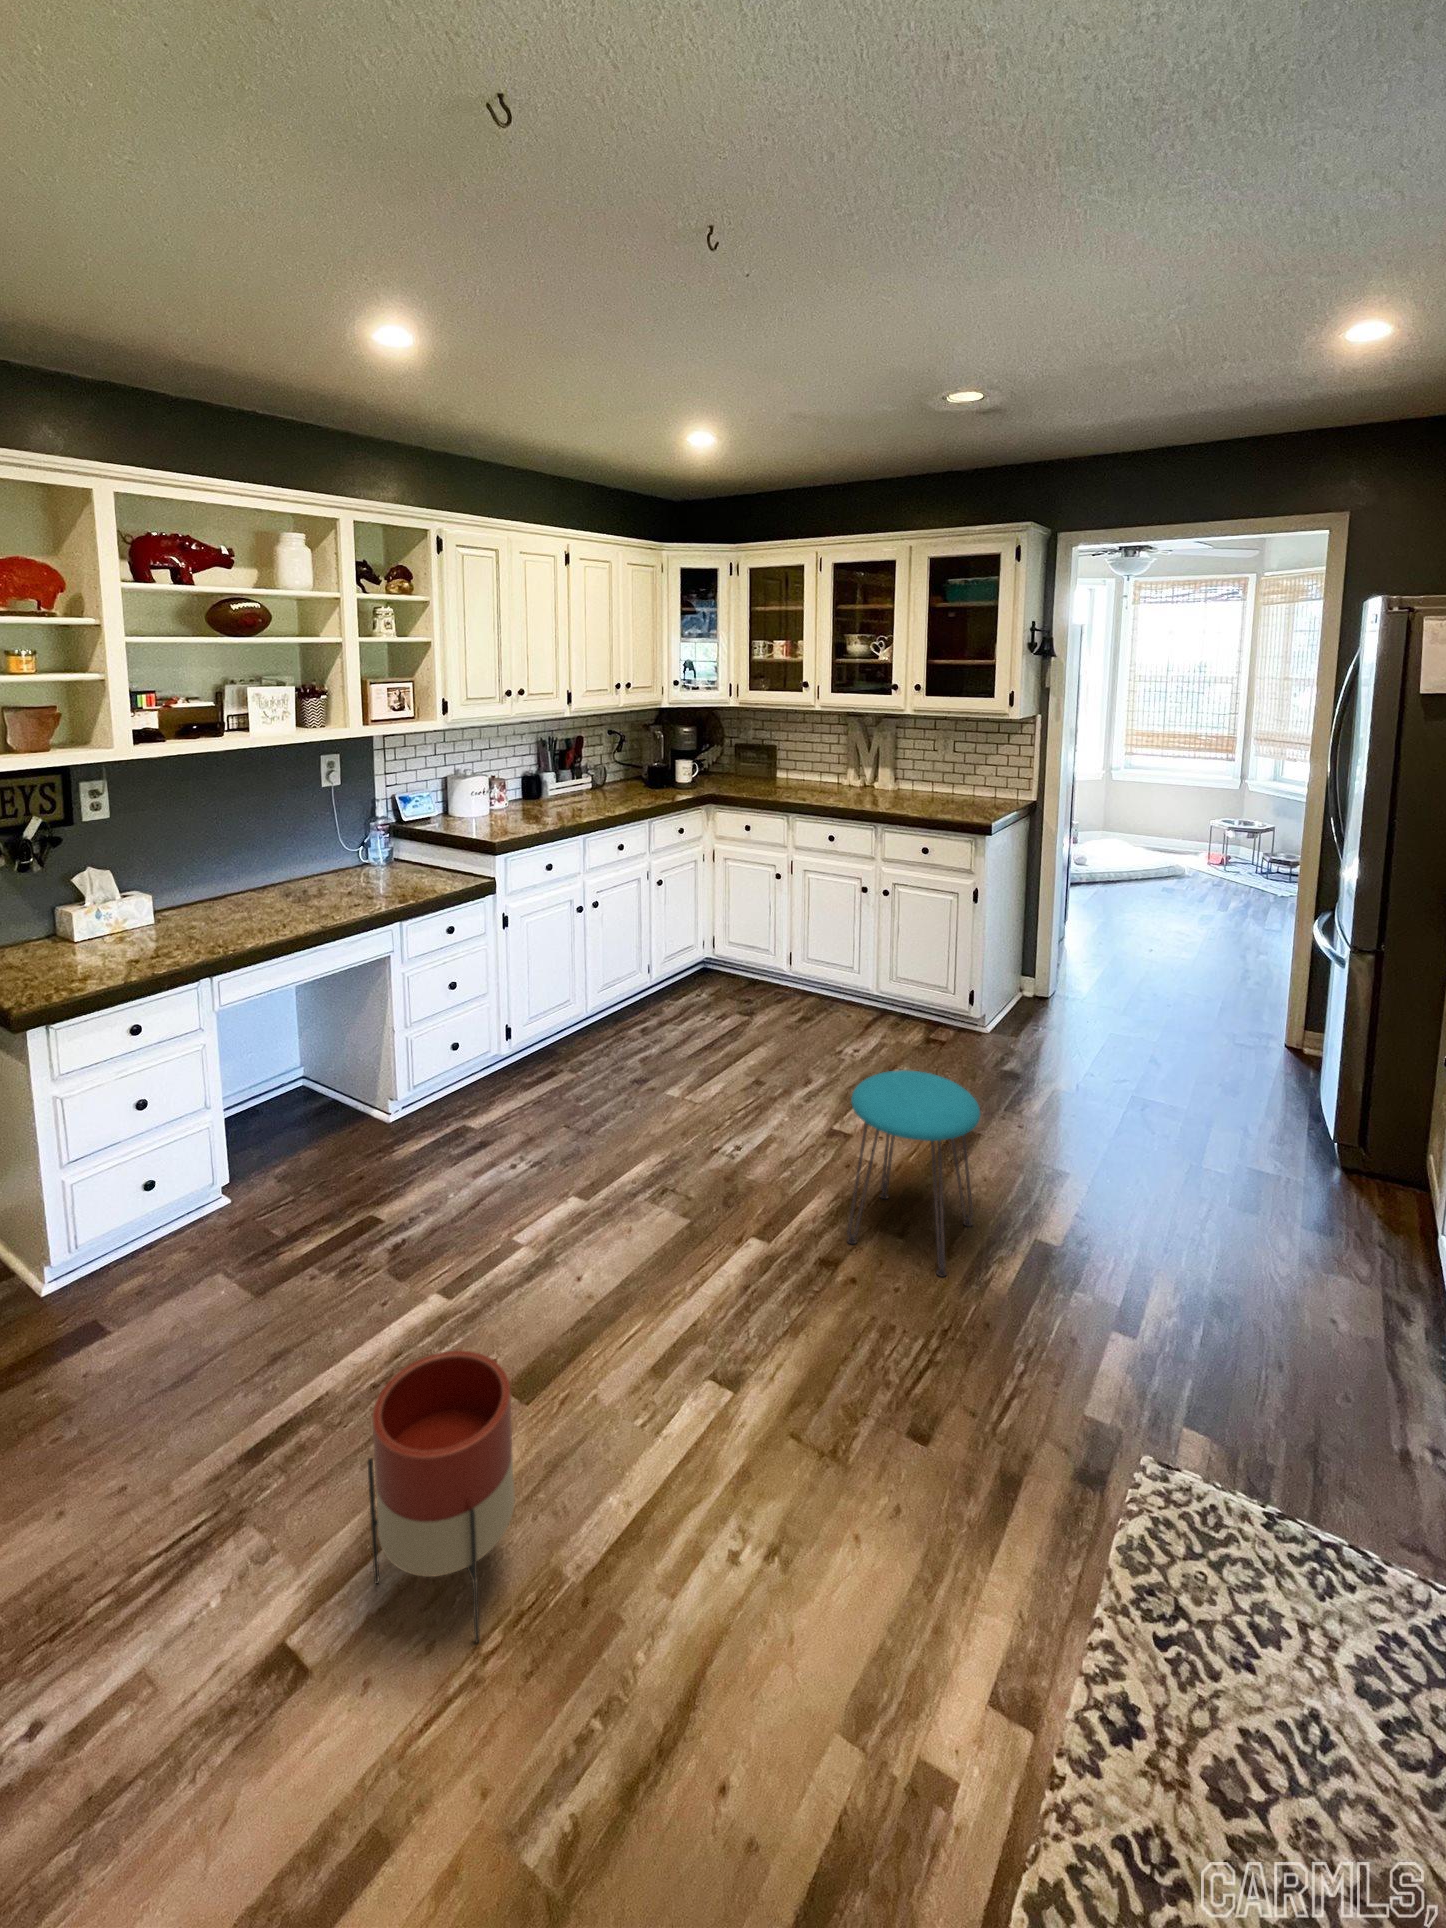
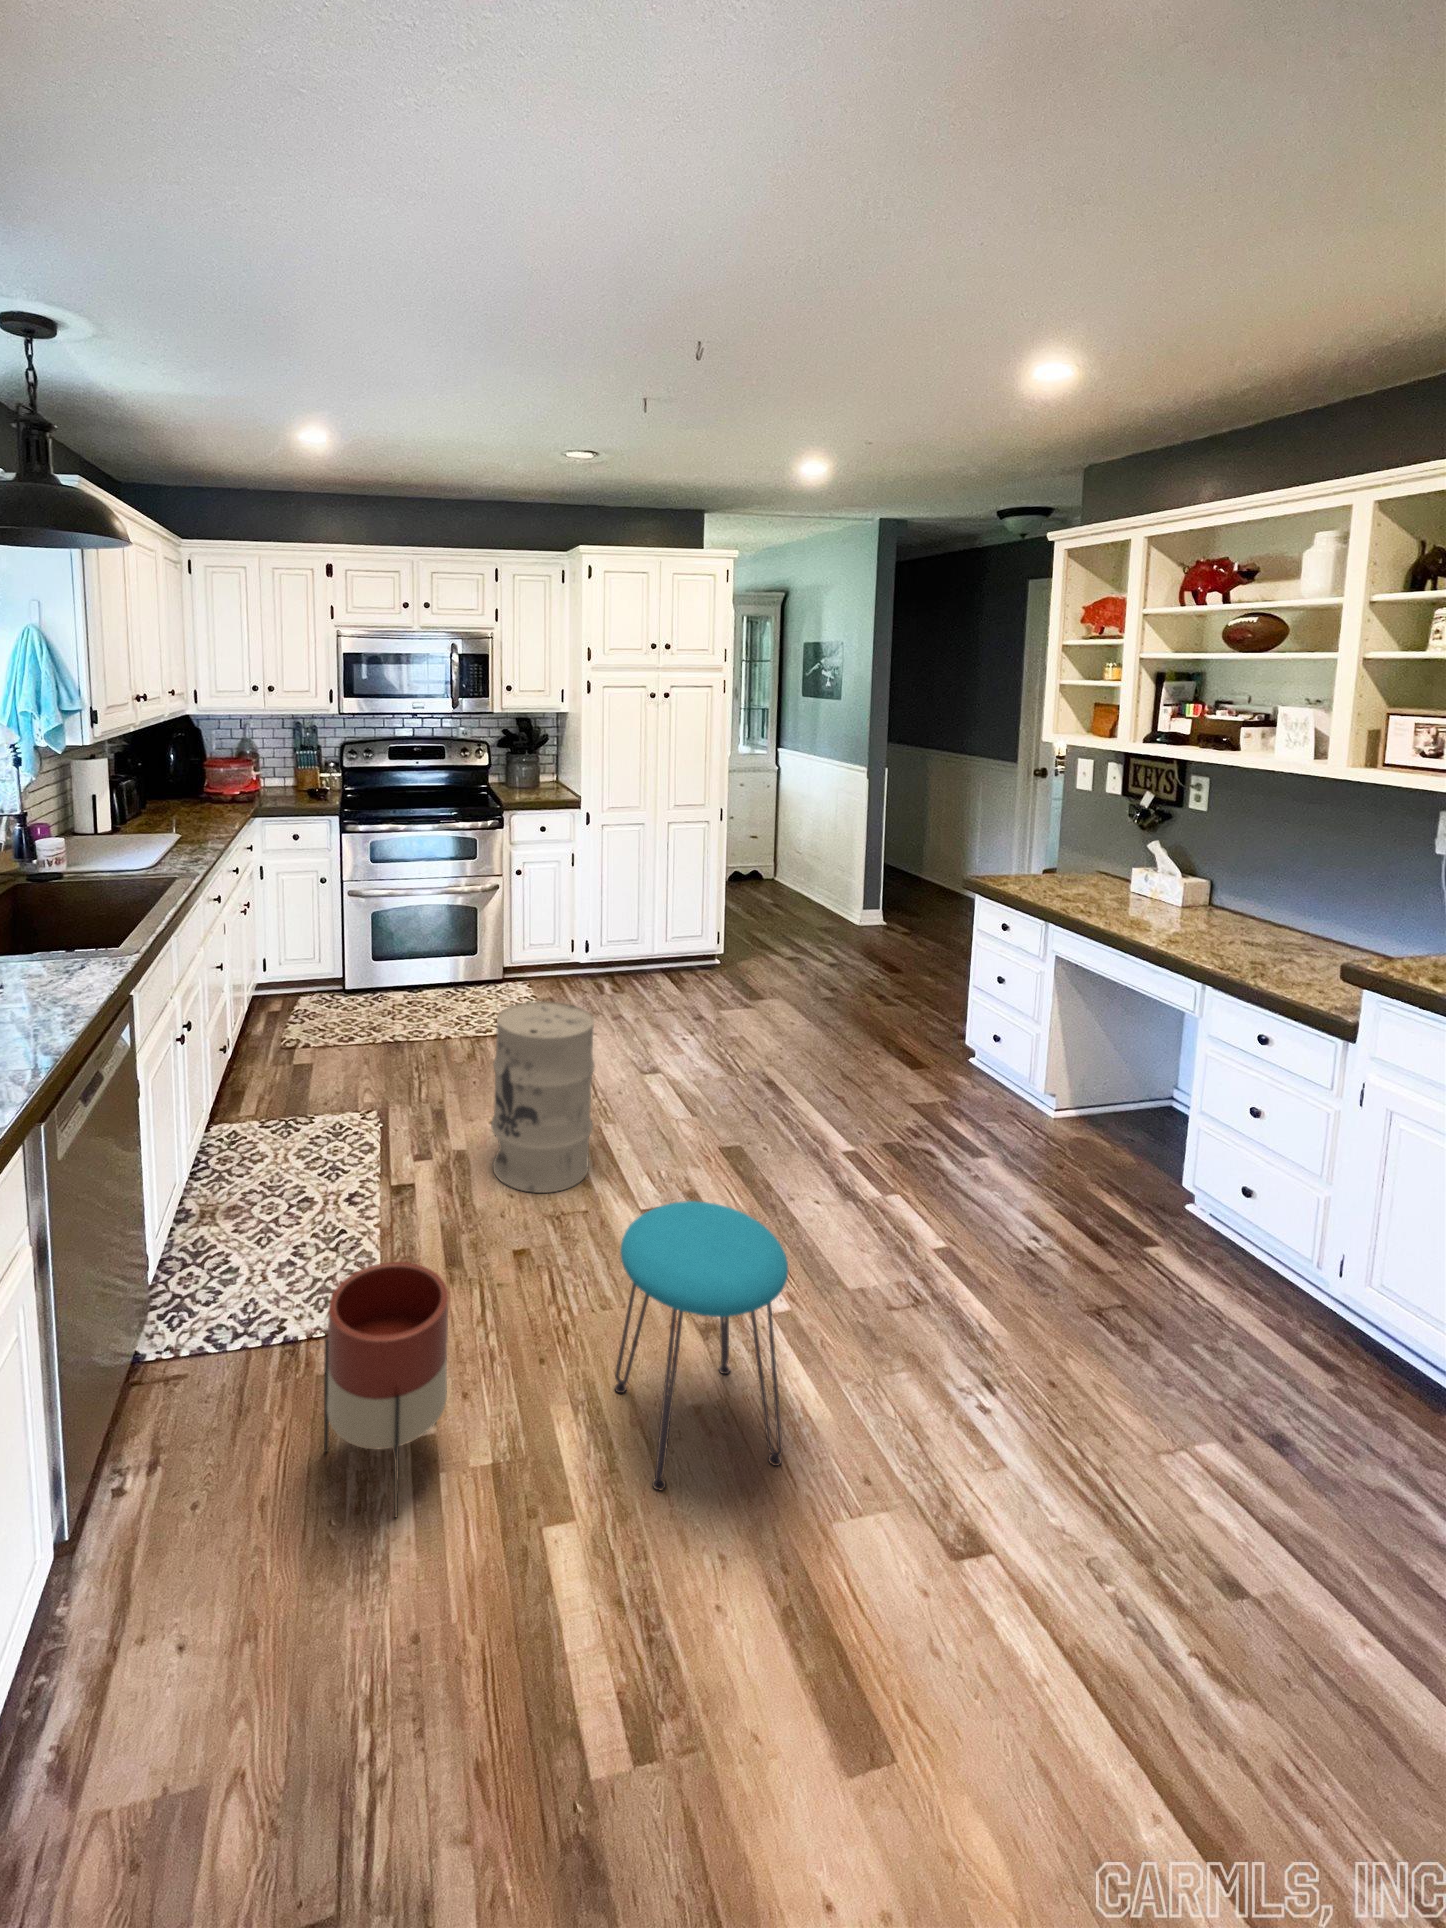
trash can: none [676,1257,860,1654] -> present [491,1001,595,1193]
planter: present [367,1351,515,1642] -> present [324,1262,448,1517]

